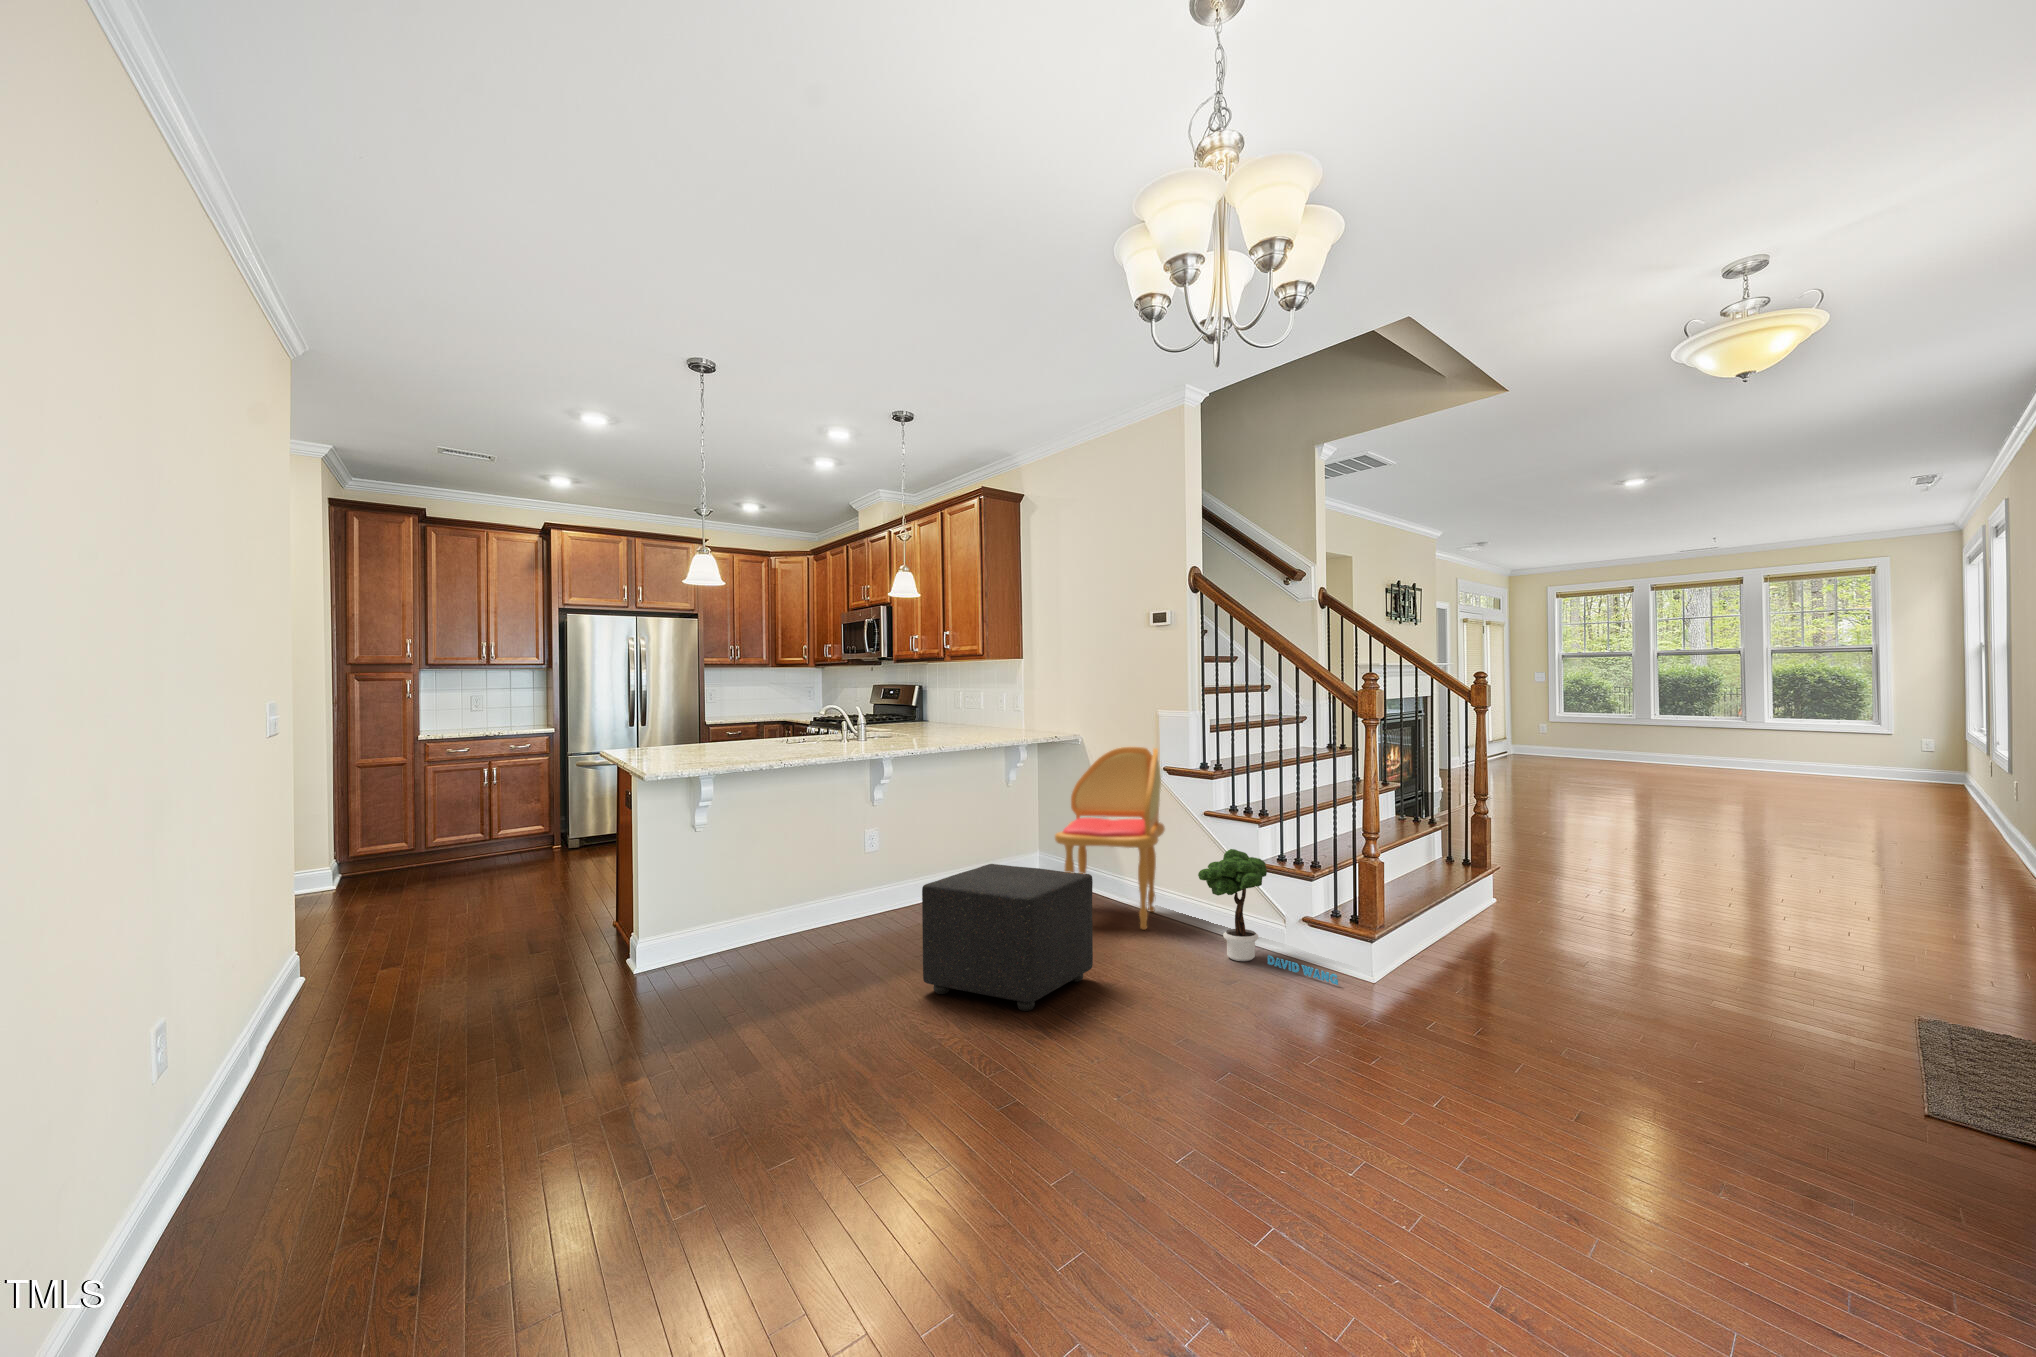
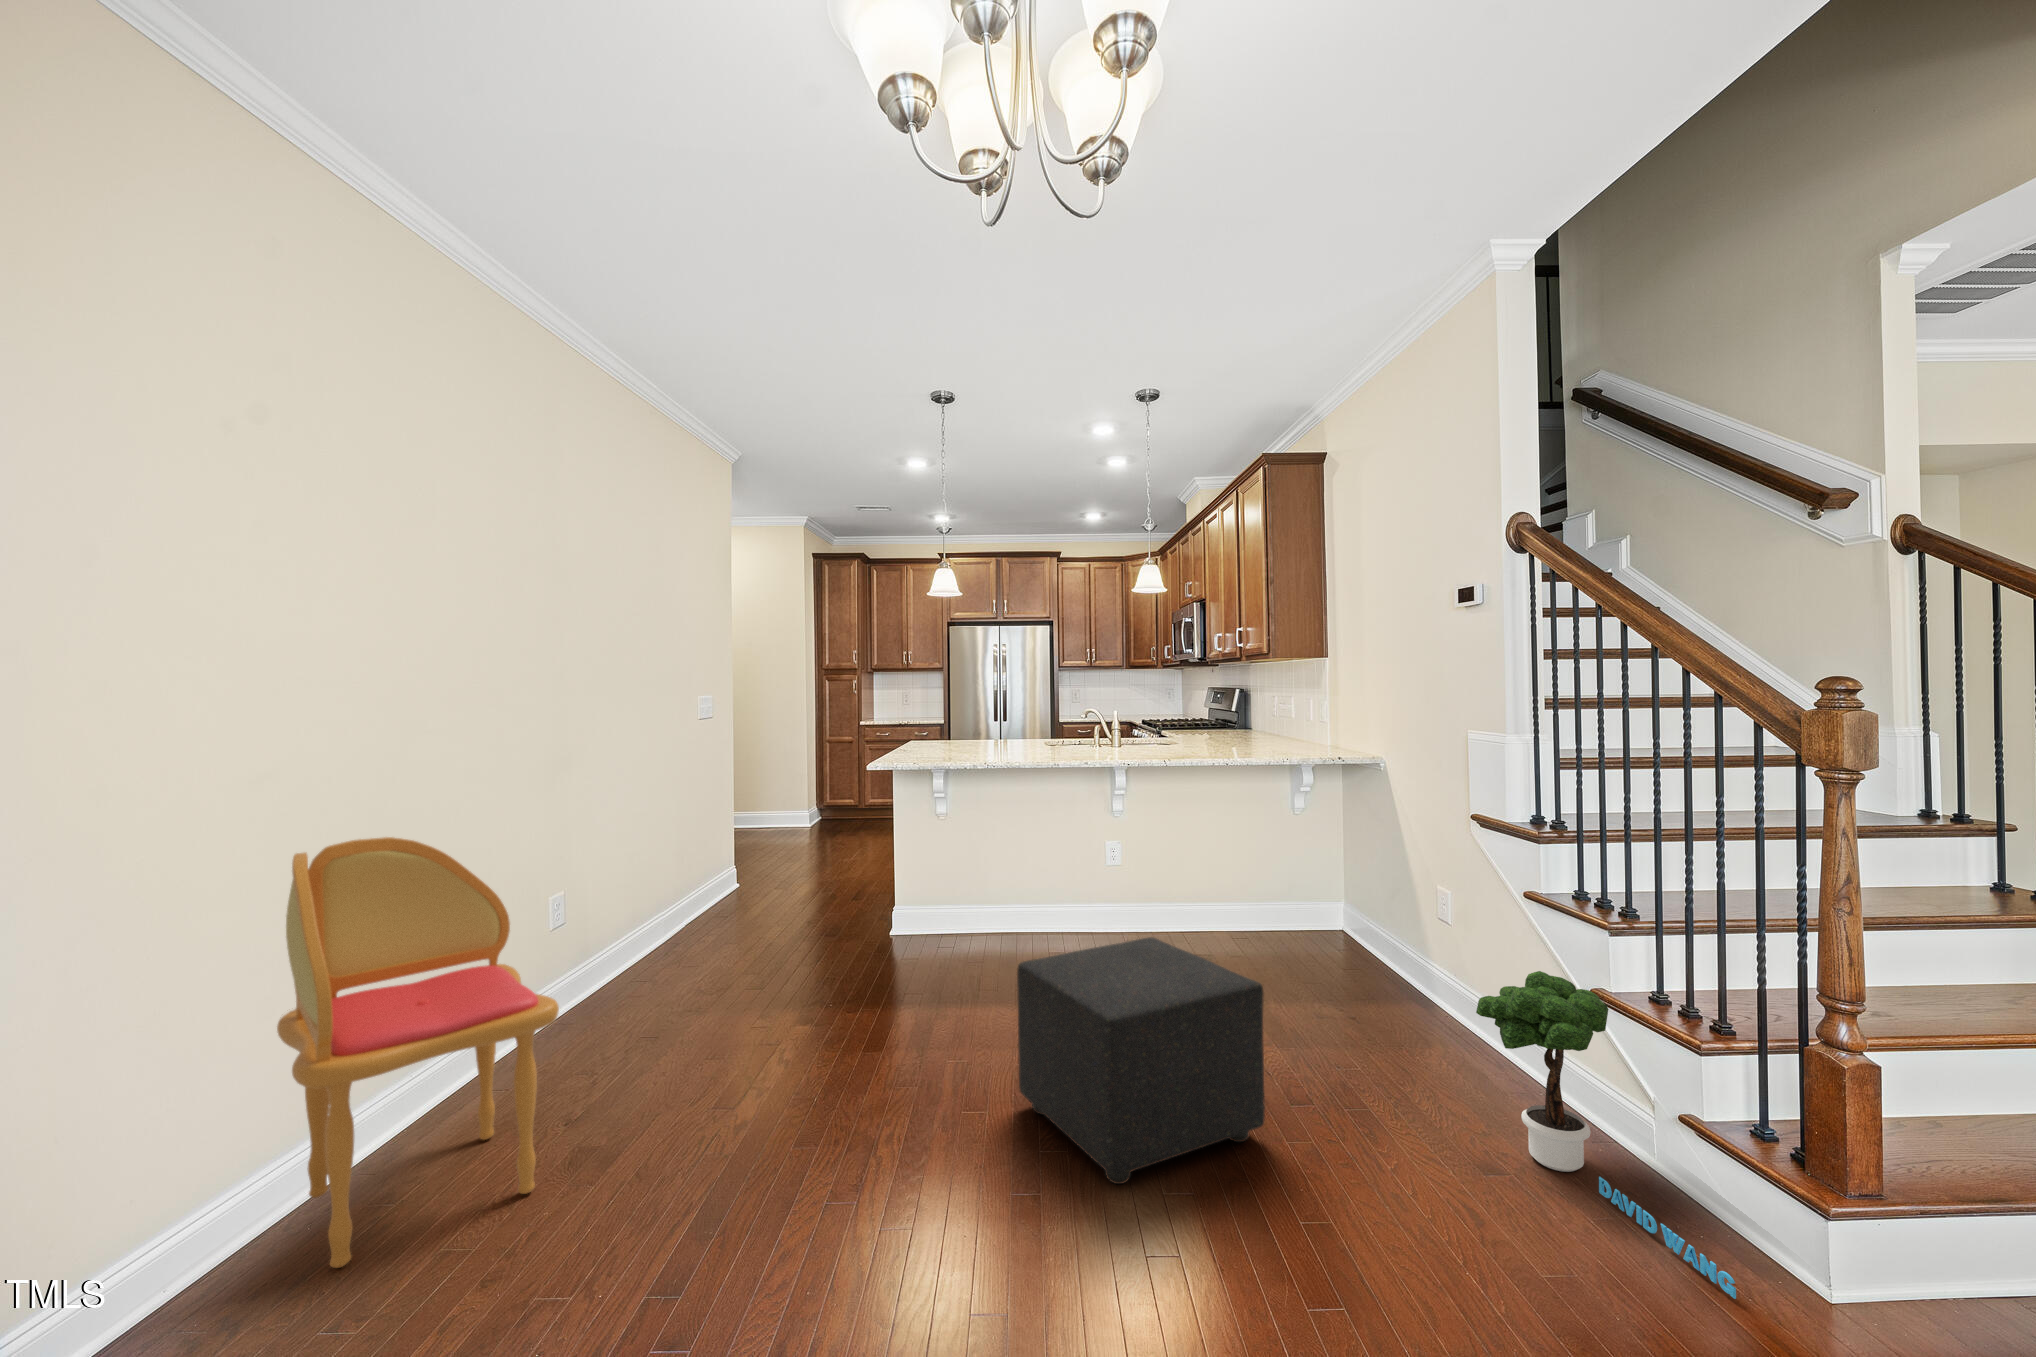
dining chair: present [1055,747,1165,930] -> present [277,837,559,1268]

